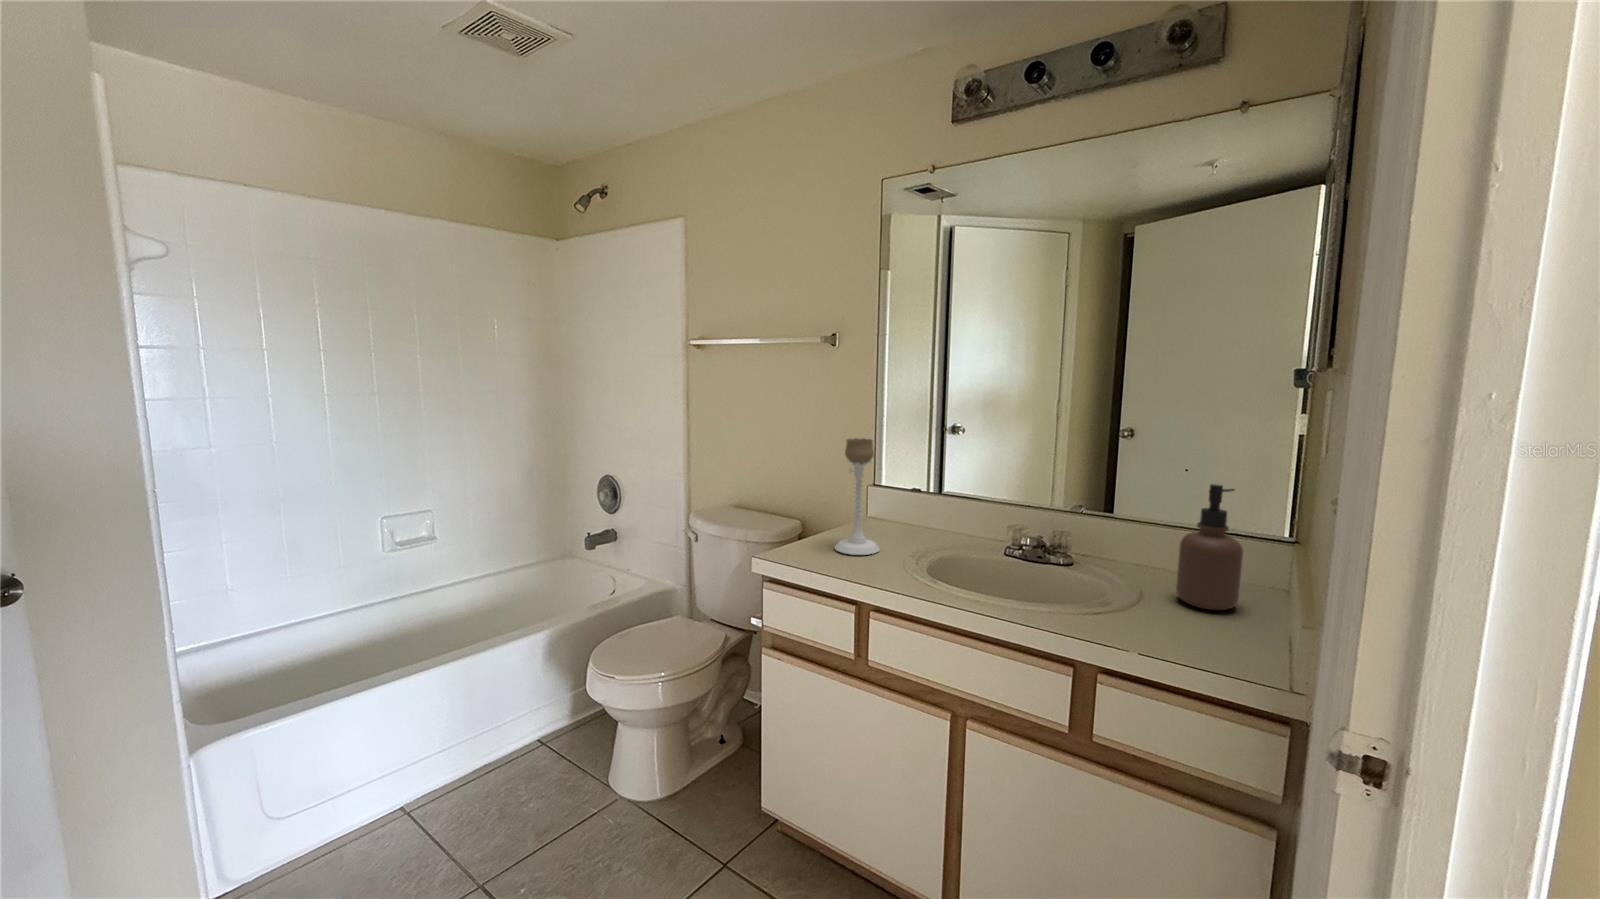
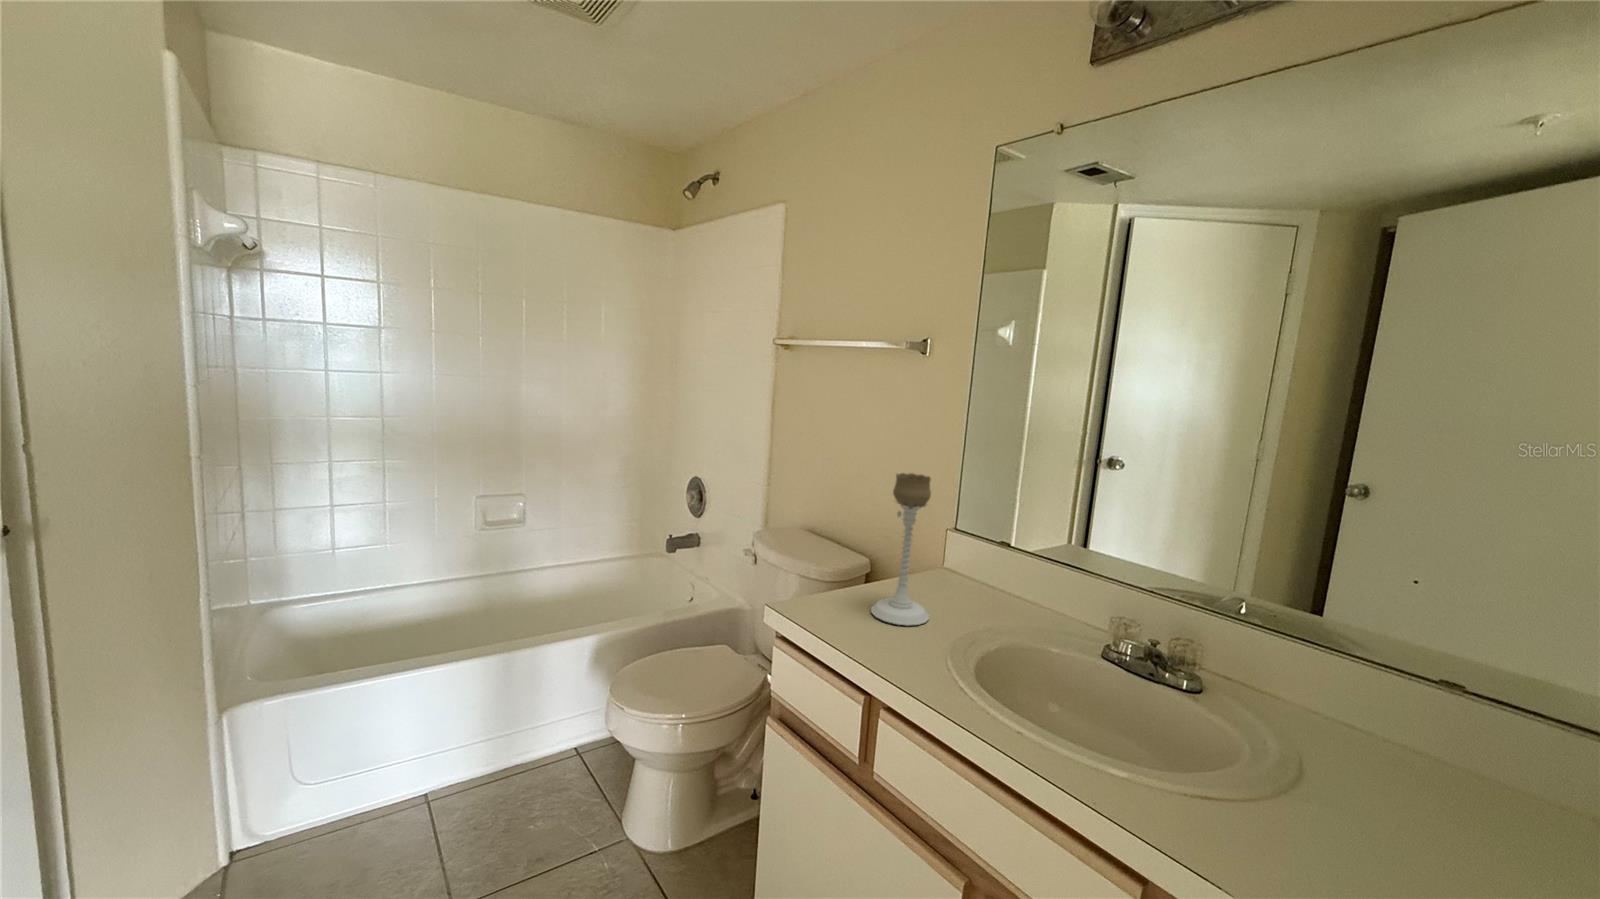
soap dispenser: present [1176,484,1243,610] -> none [1361,625,1501,847]

